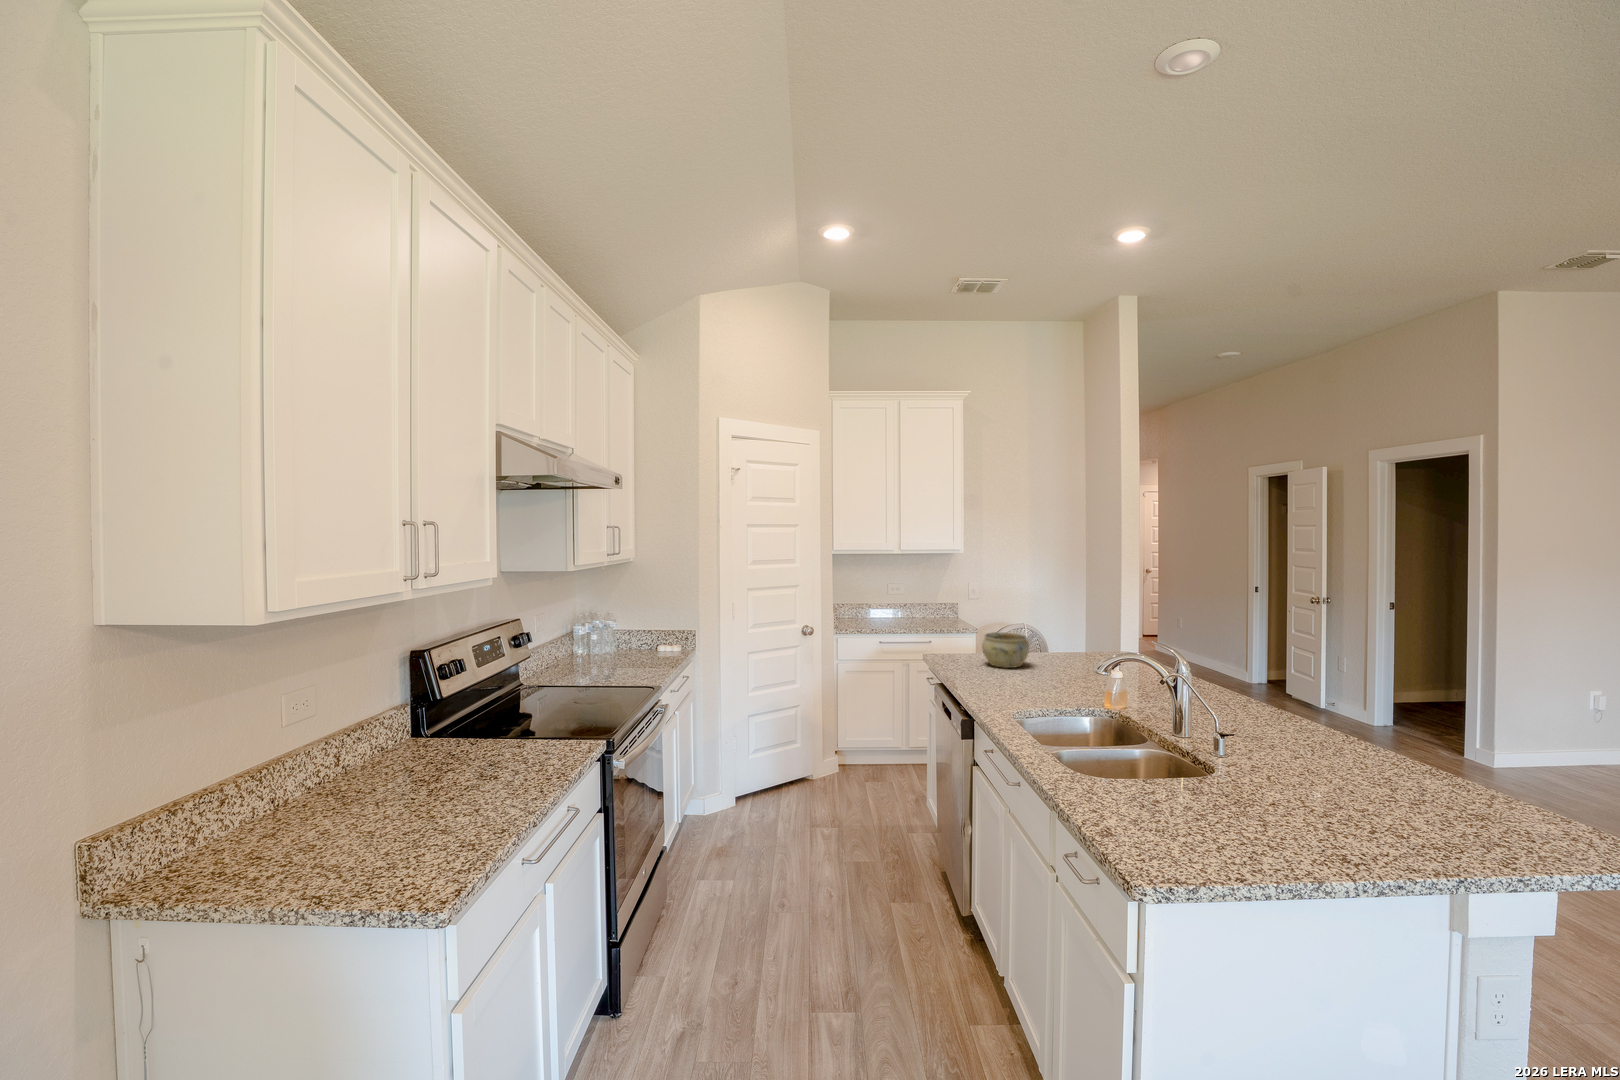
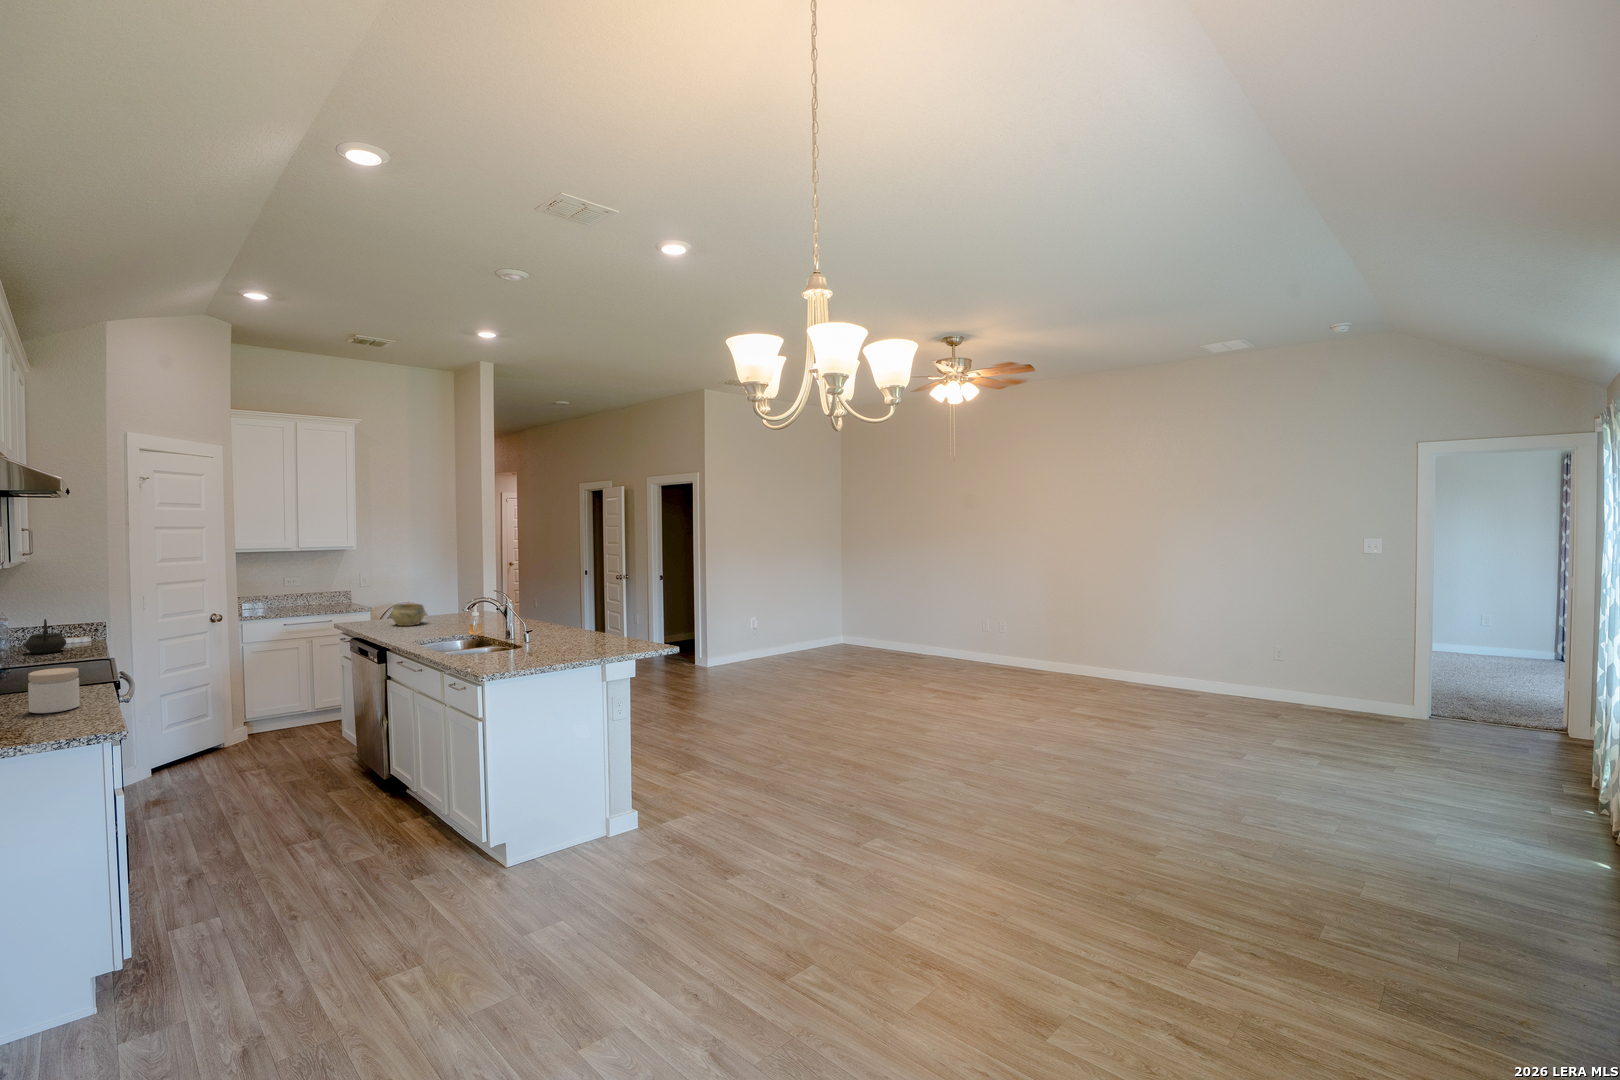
kettle: none [619,622,652,660] -> present [25,619,66,654]
jar: none [428,711,492,786] -> present [28,668,79,713]

